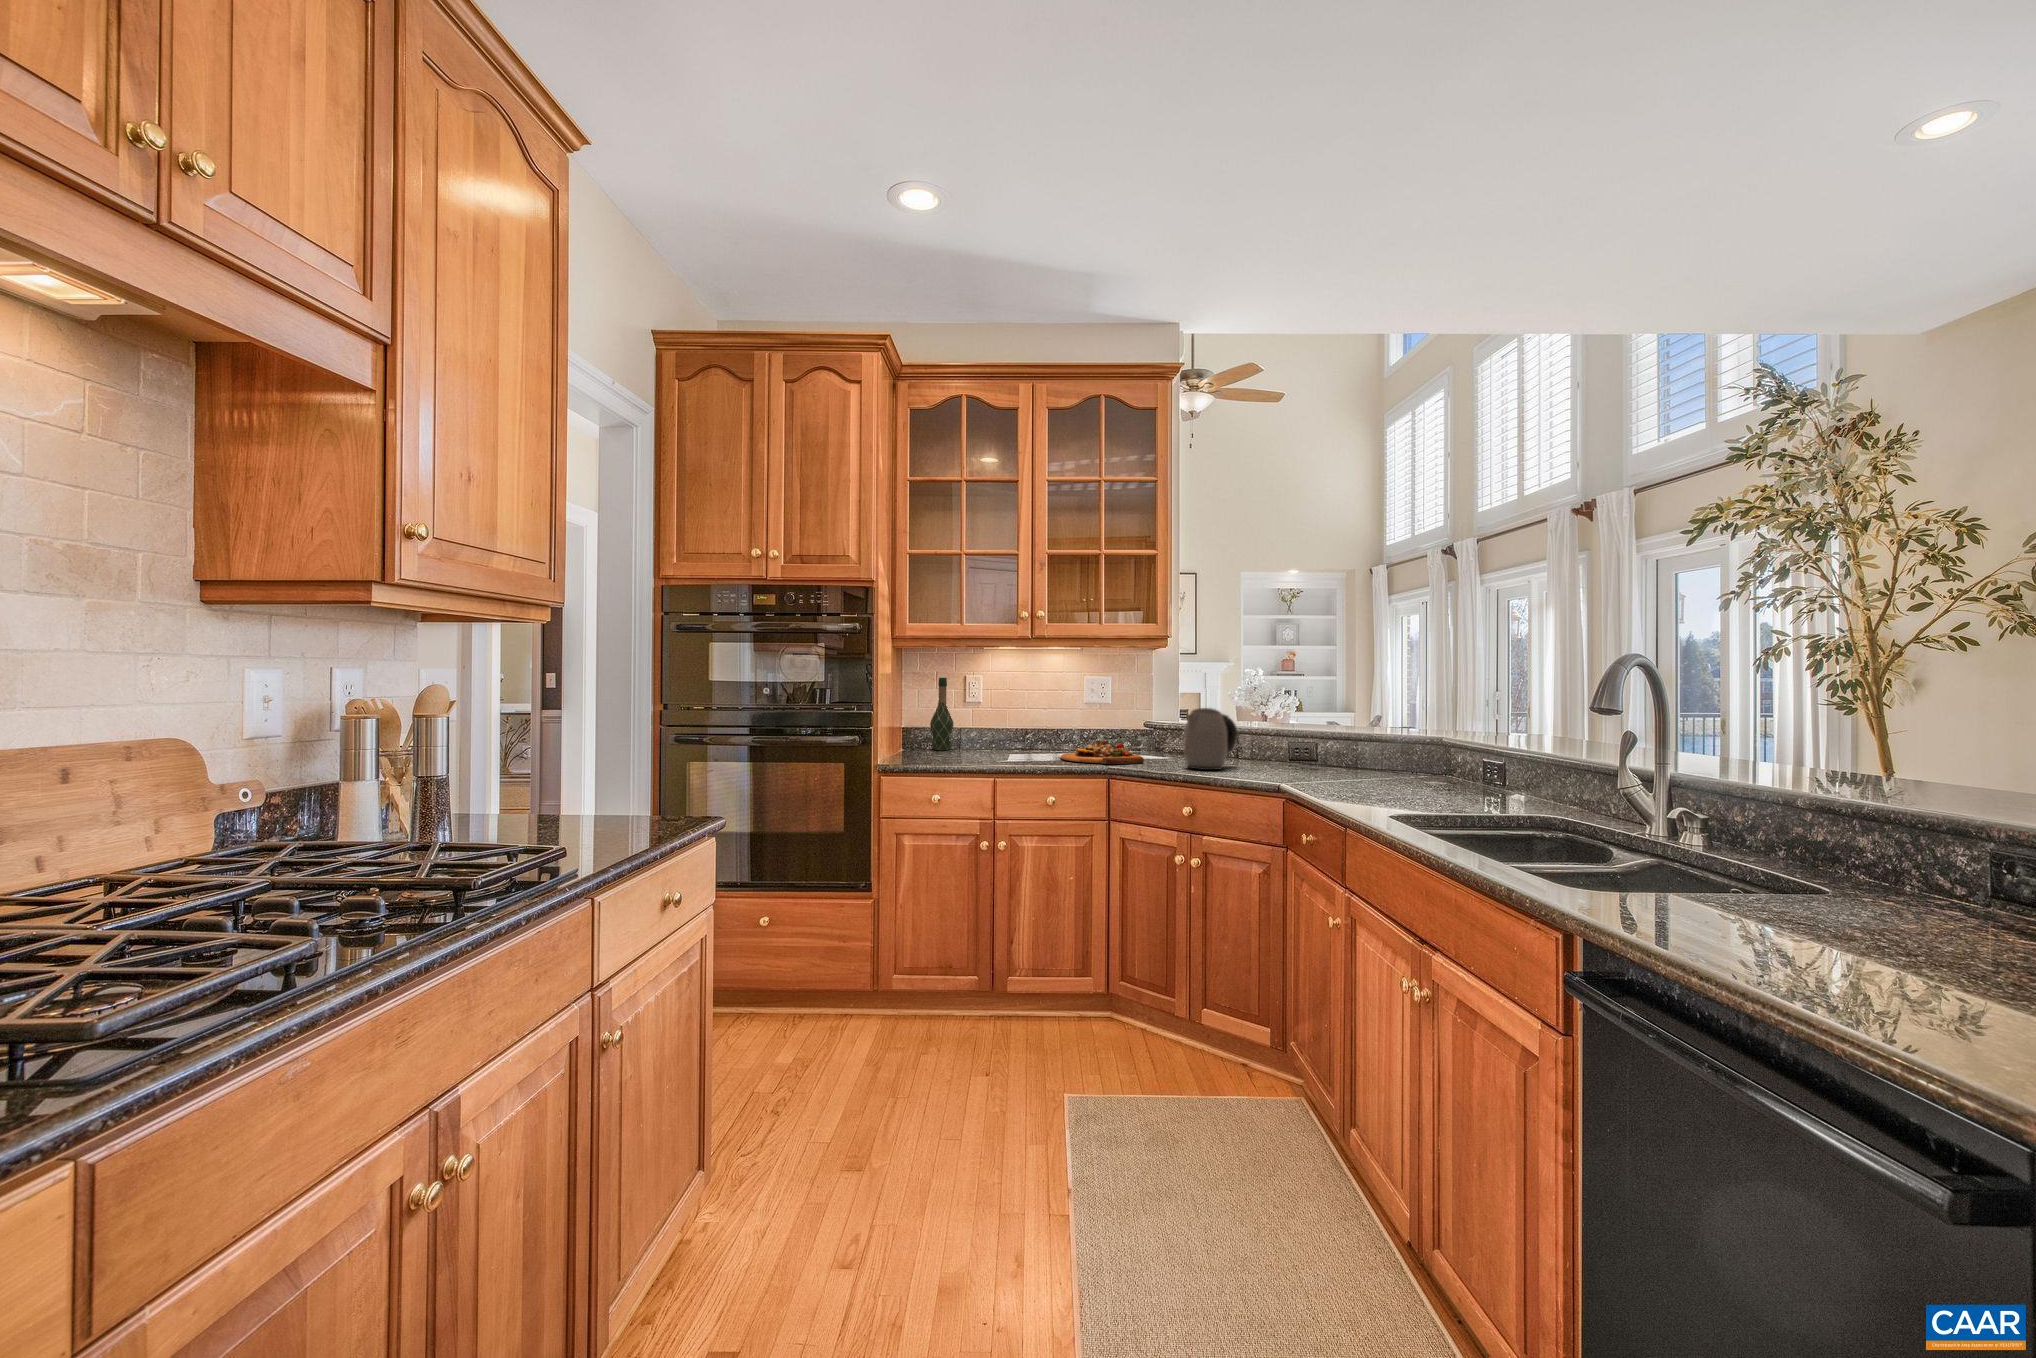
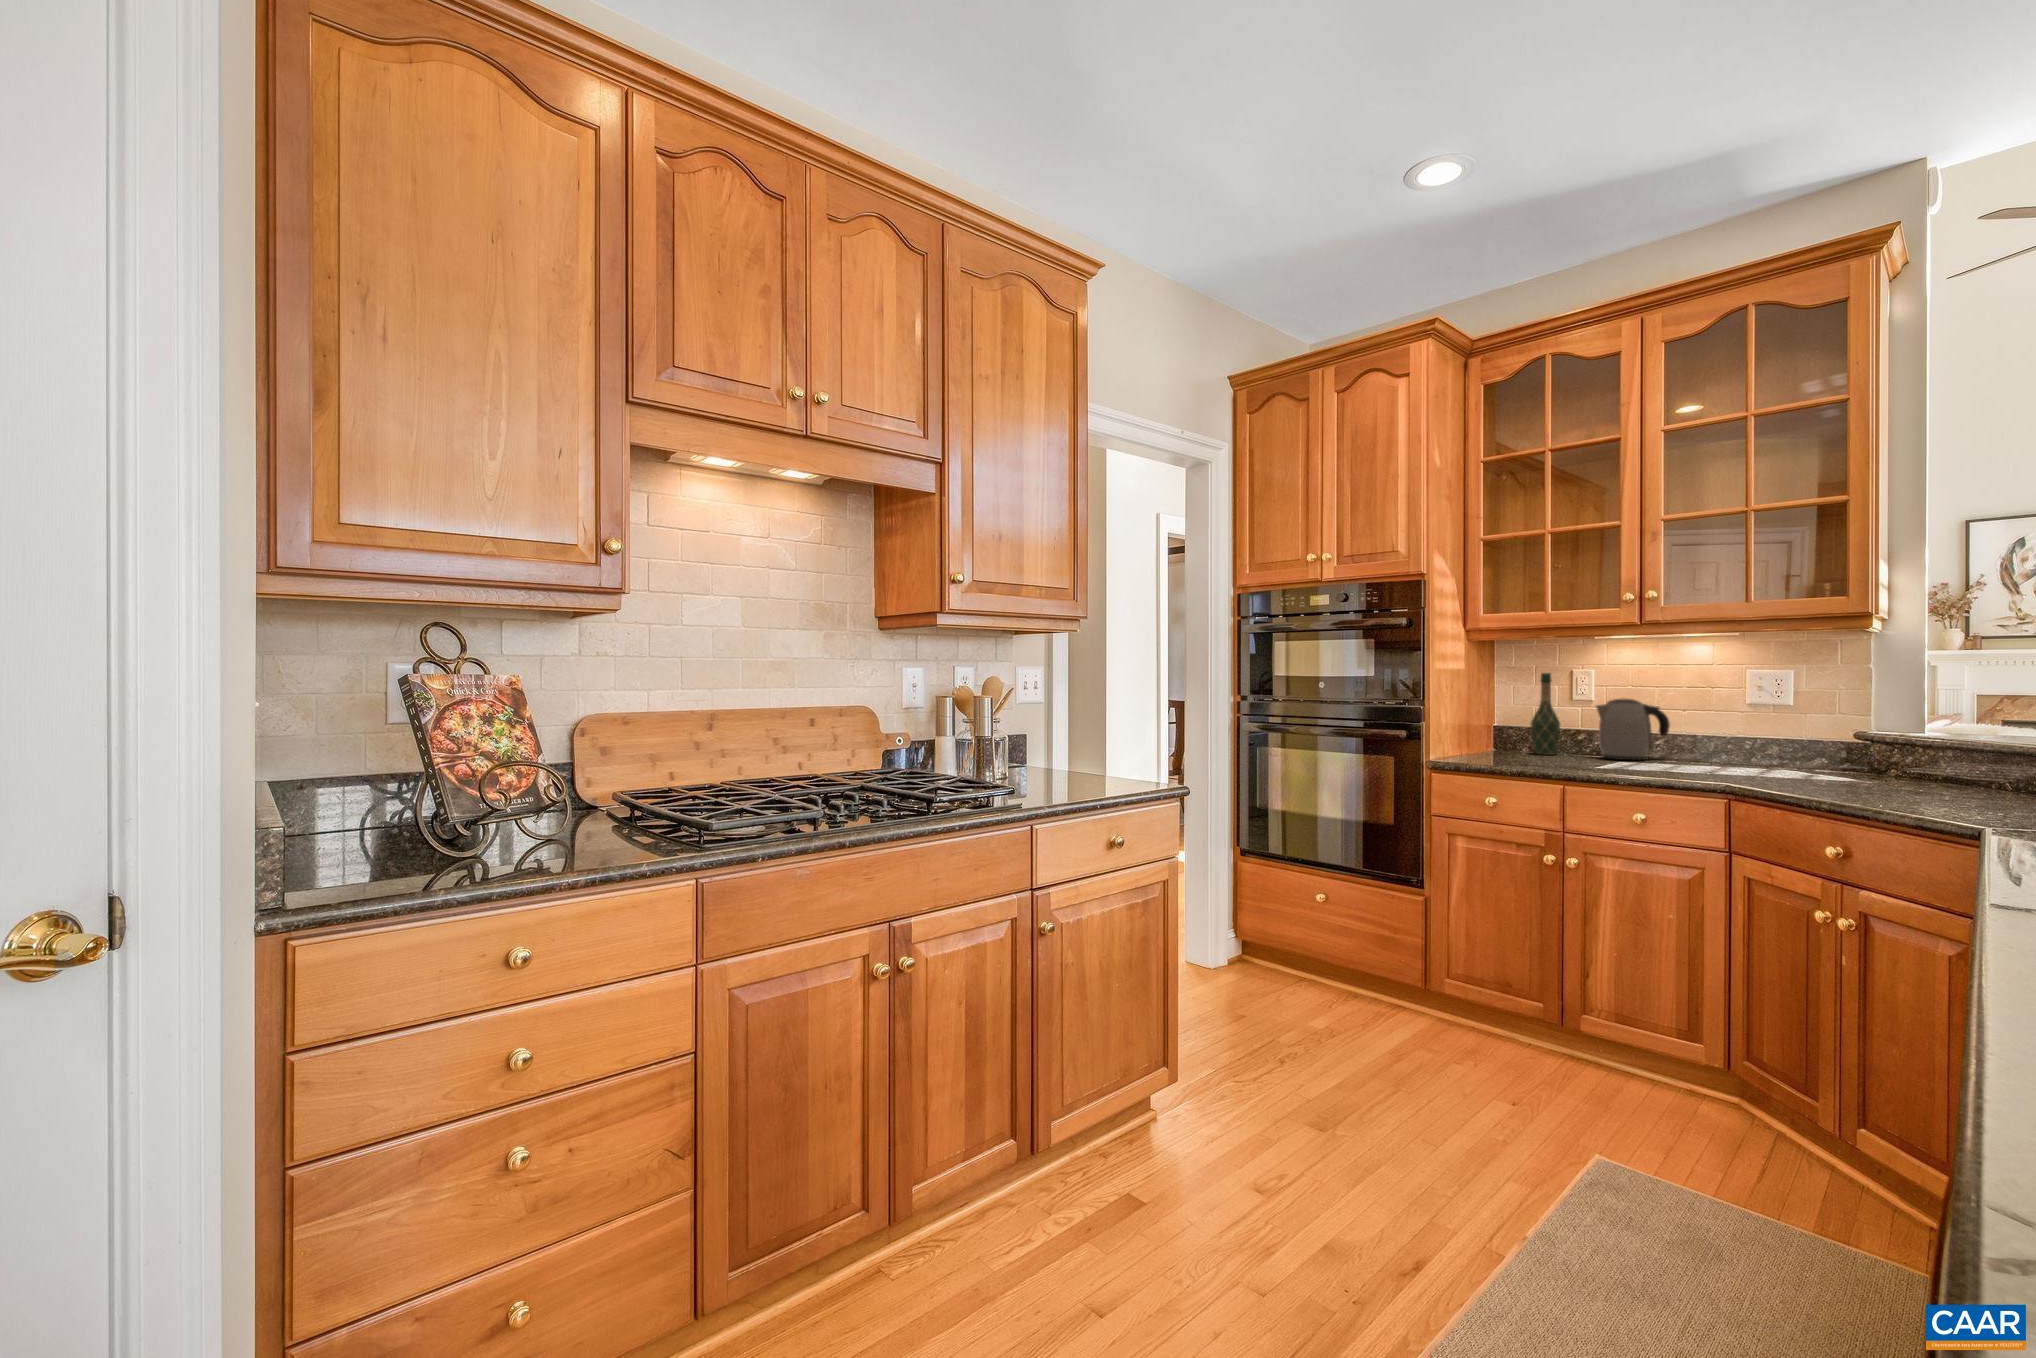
kettle: present [1184,708,1237,770] -> present [1596,699,1670,760]
cutting board: present [1060,740,1144,764] -> none [1678,752,1817,784]

